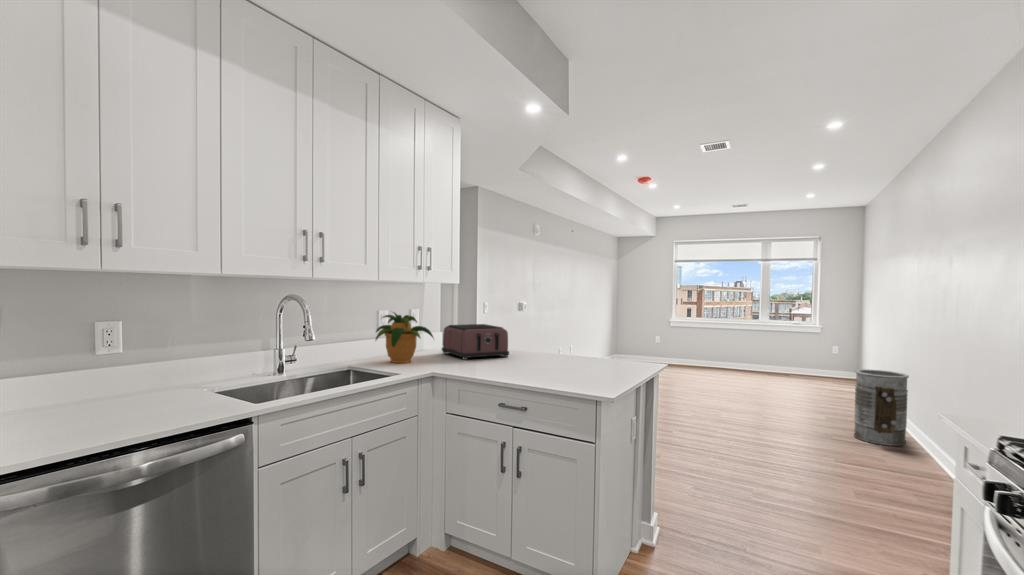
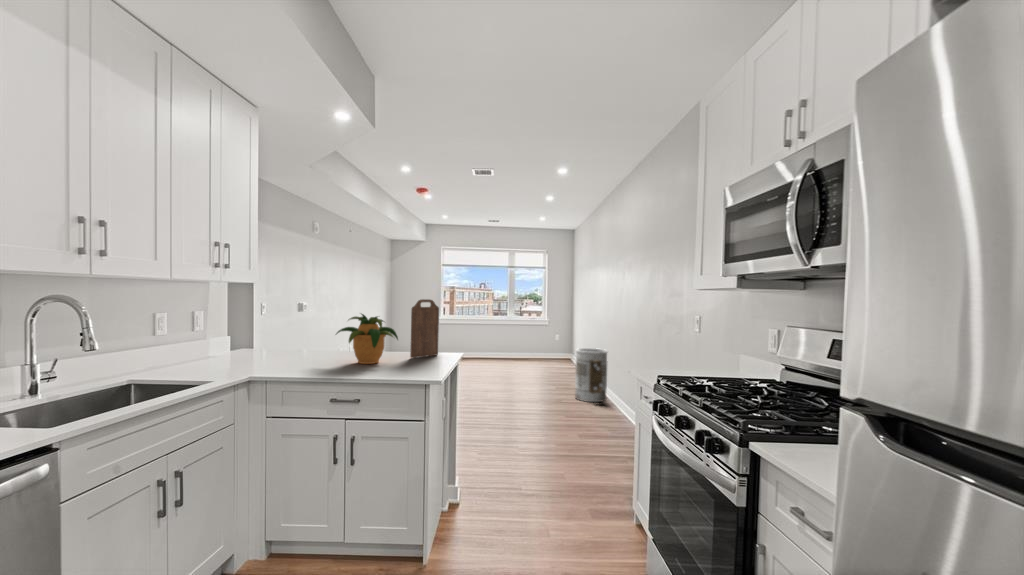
cutting board: none [597,302,632,366] -> present [410,299,439,358]
potted plant: present [376,313,433,363] -> present [336,314,398,364]
toaster: present [442,324,509,360] -> none [238,325,318,362]

